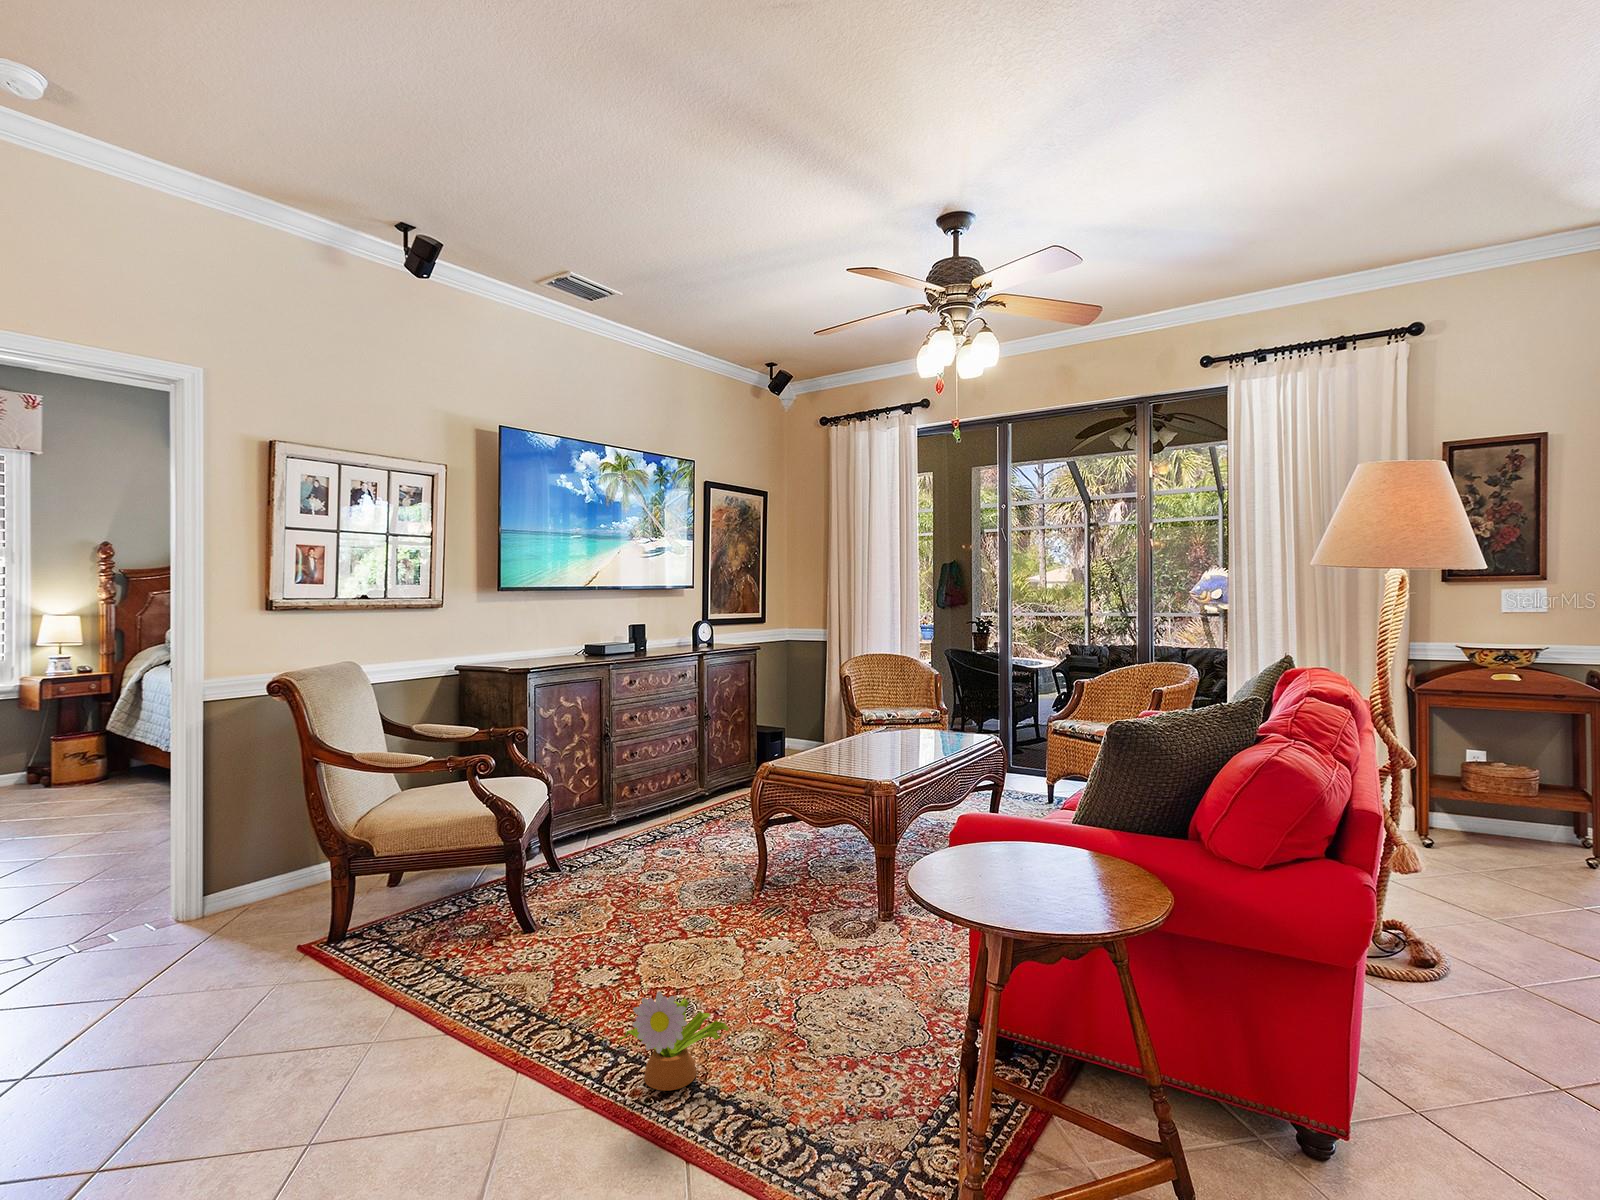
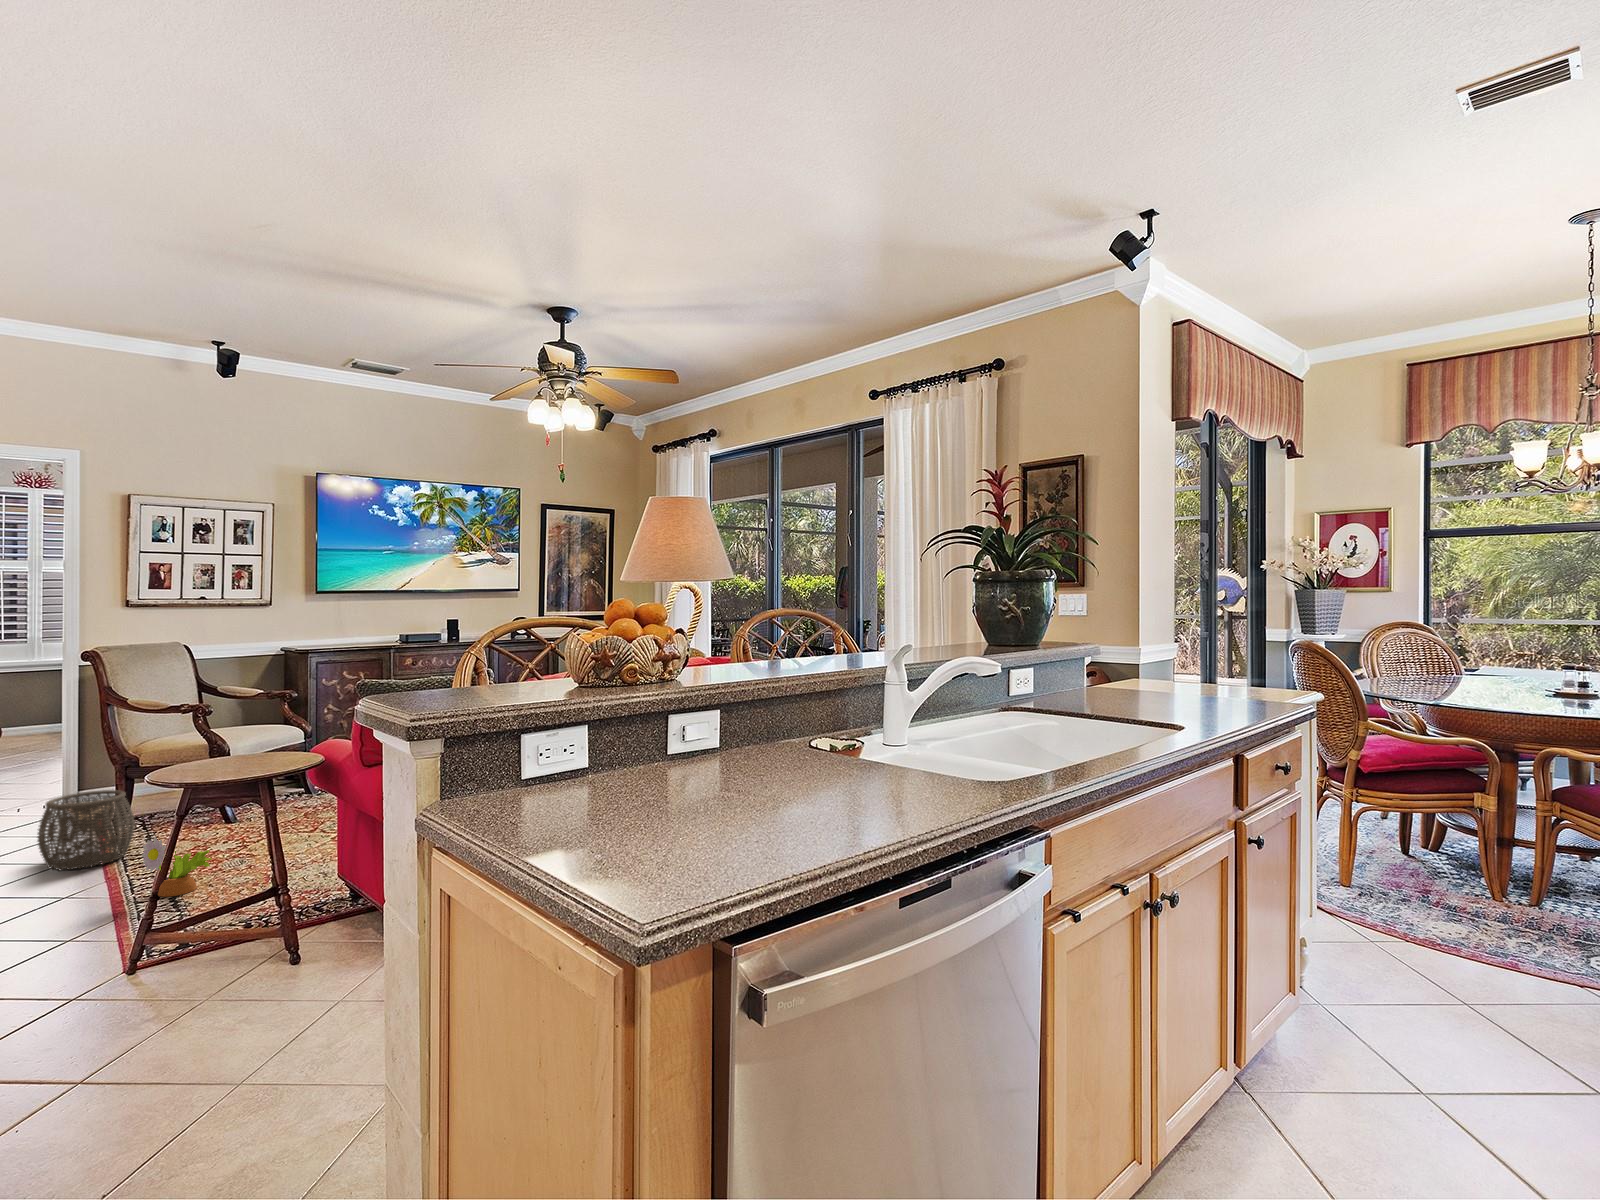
woven basket: none [335,903,474,1052] -> present [37,790,134,870]

